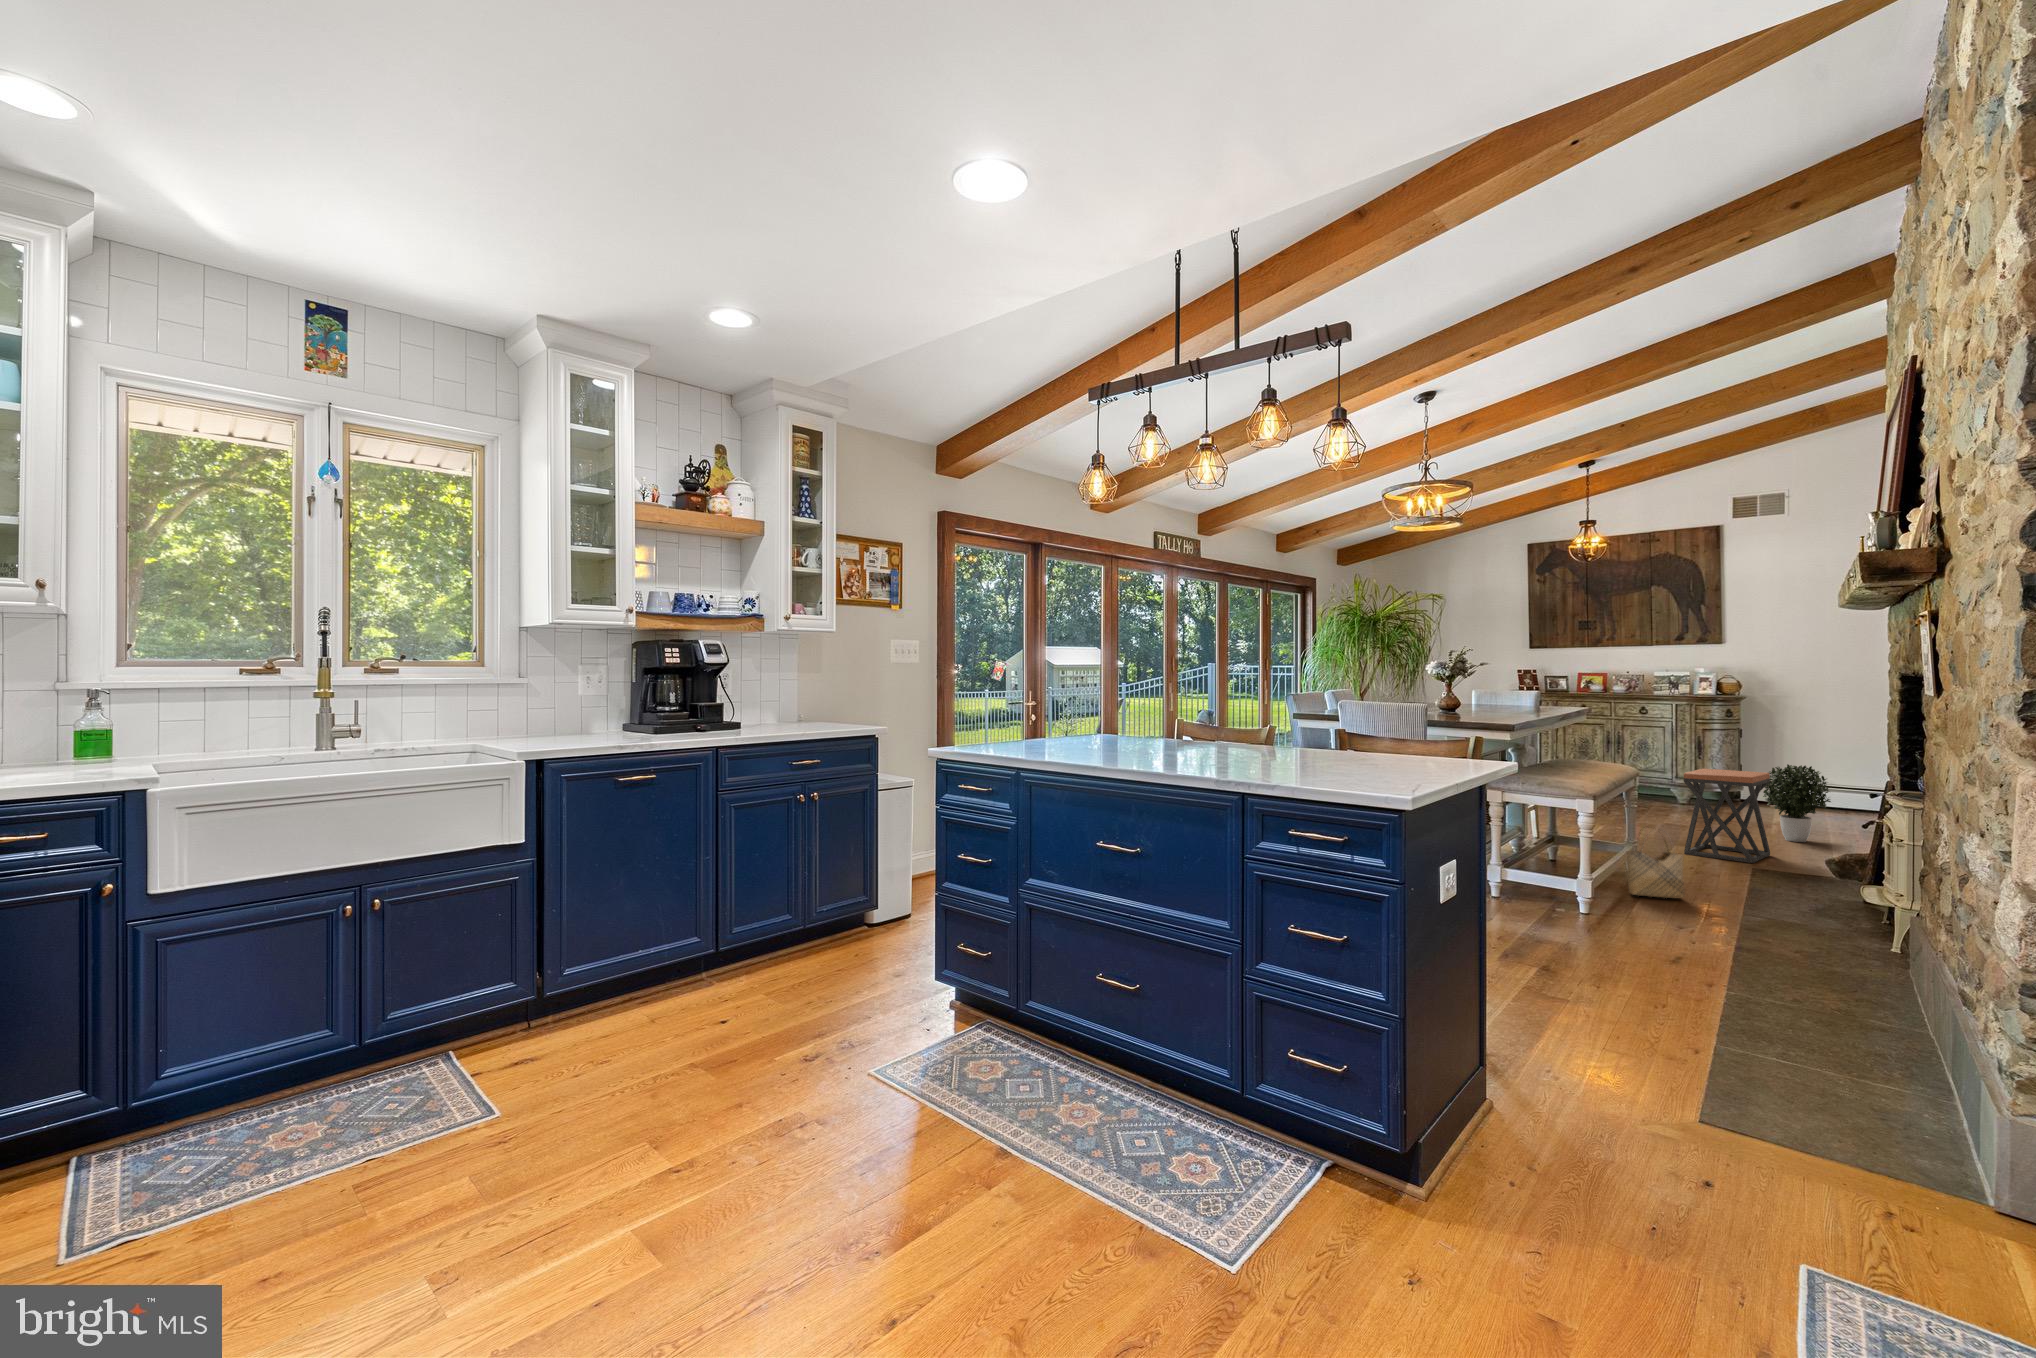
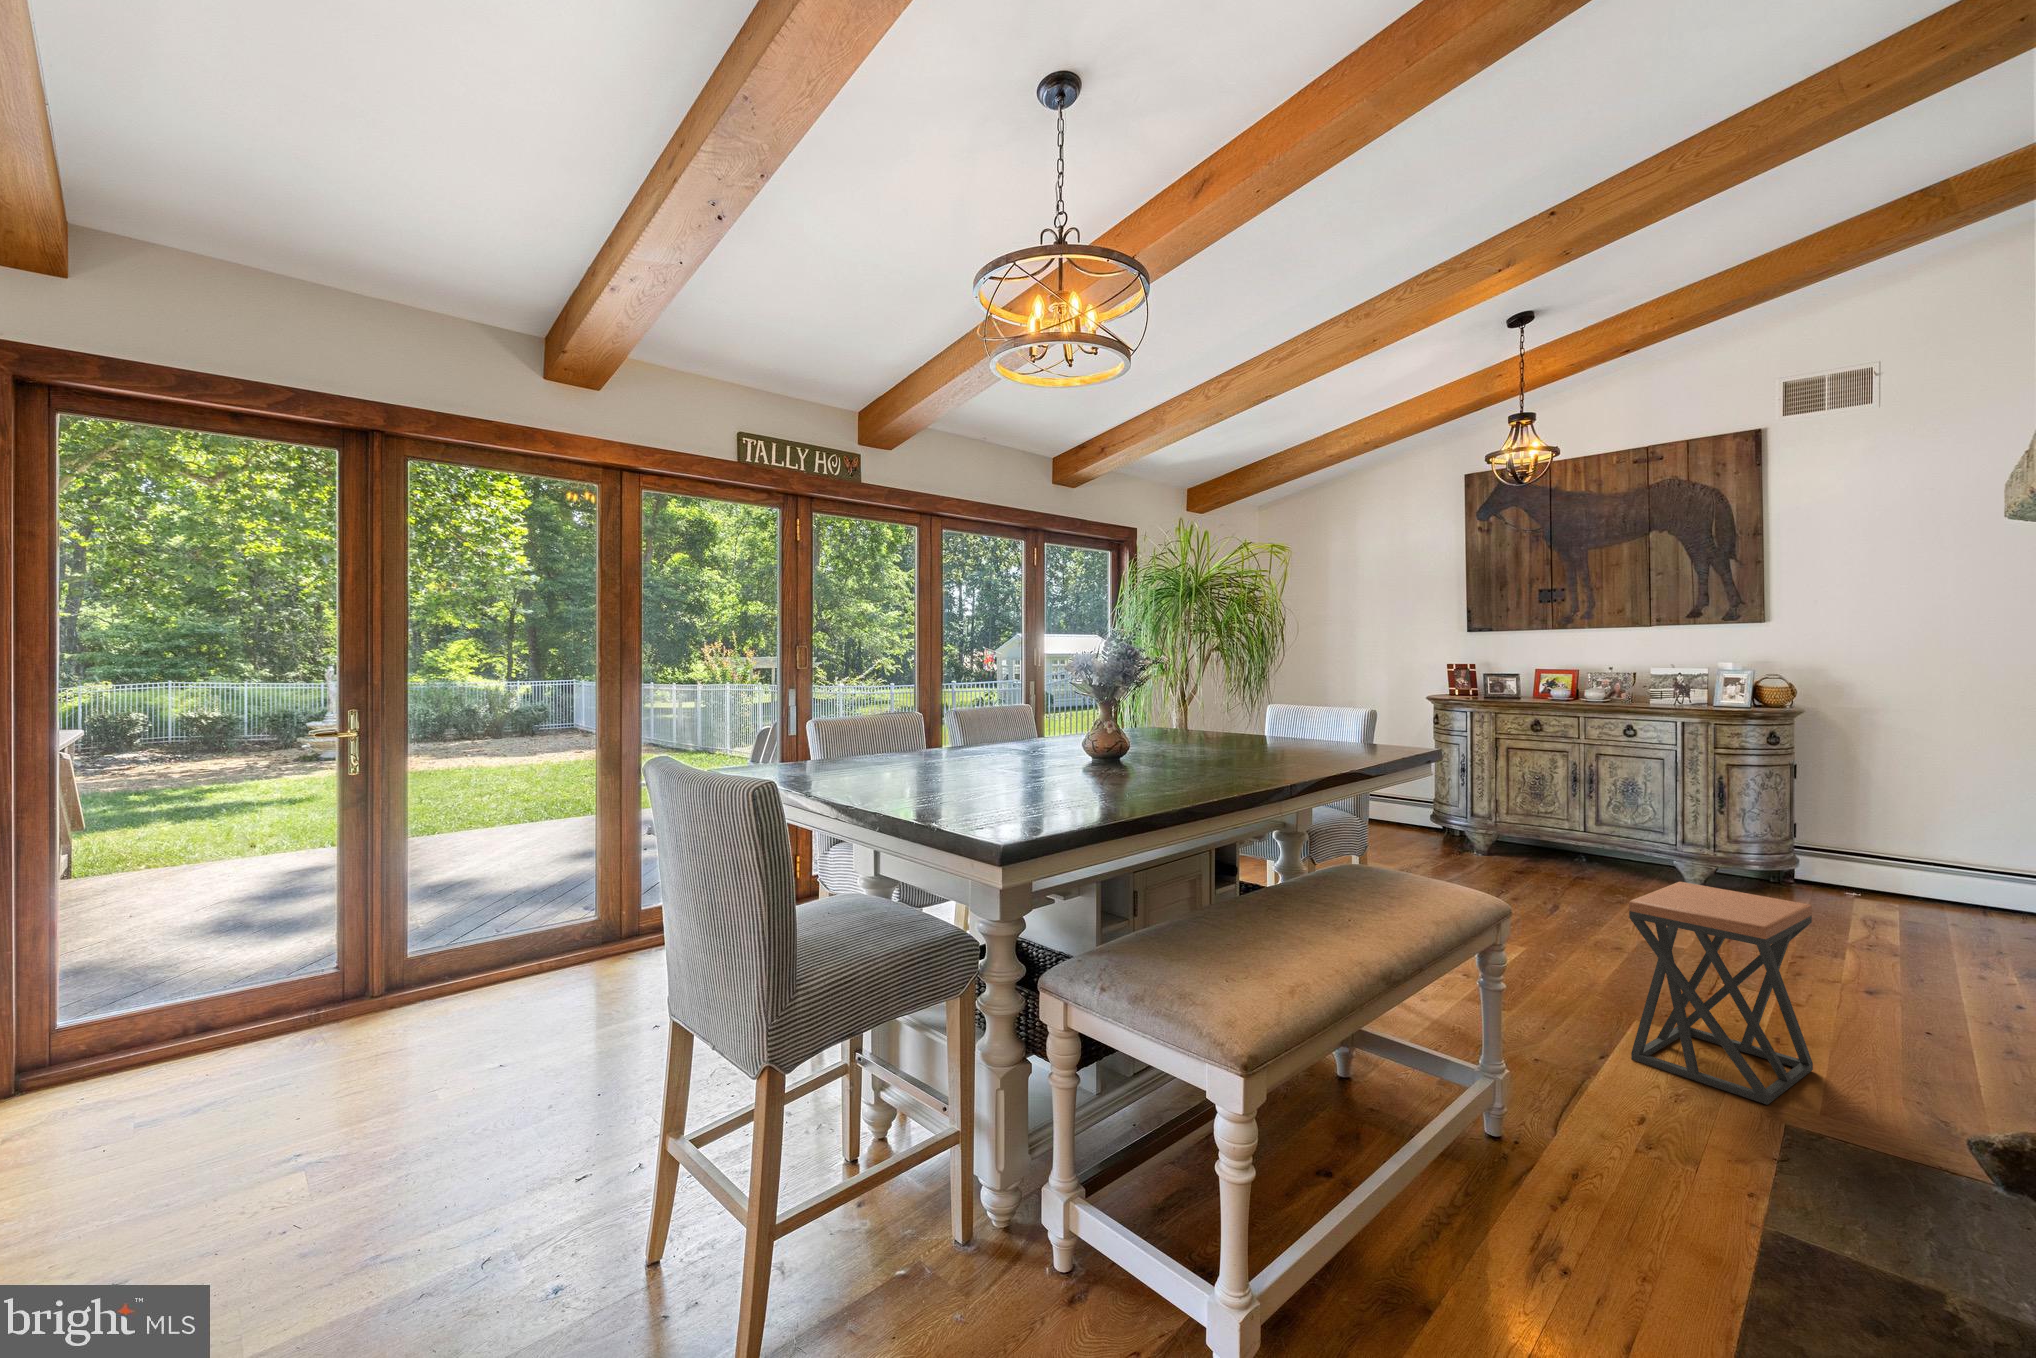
potted plant: present [1763,764,1831,842] -> none [1809,862,1953,1016]
woven basket: present [1626,827,1685,898] -> none [1405,1101,1543,1304]

